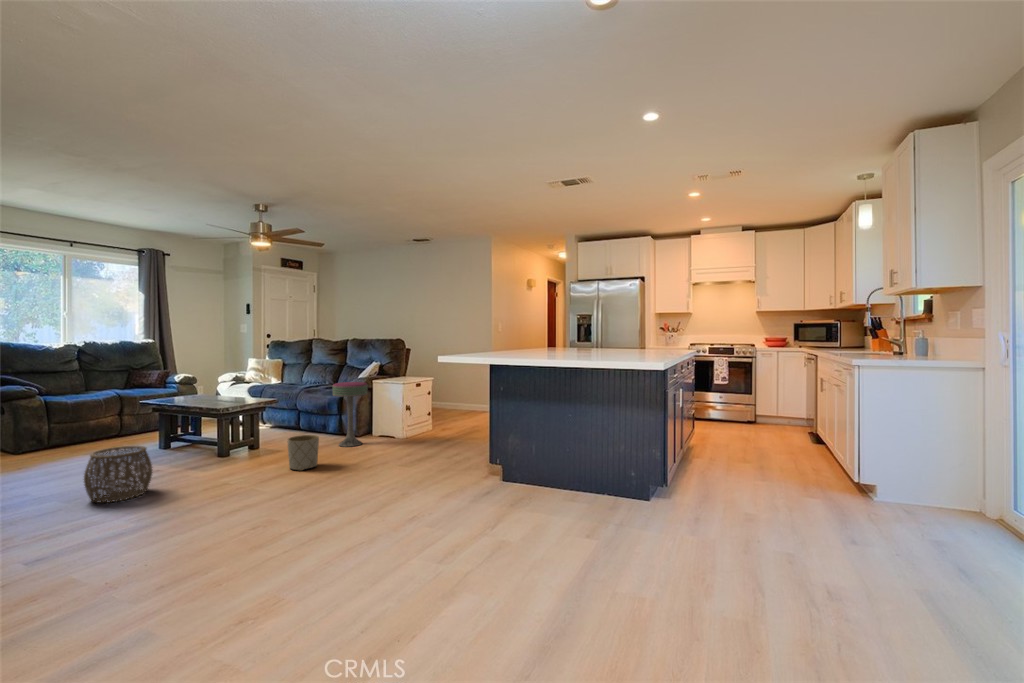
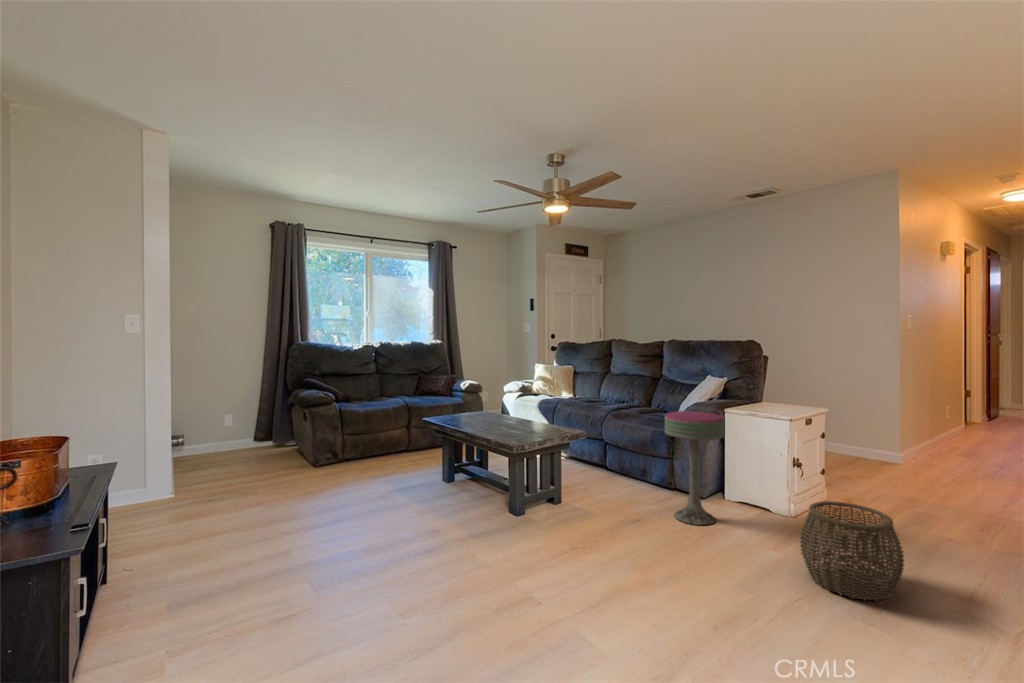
planter: present [287,435,319,471] -> none [612,512,666,586]
woven basket: present [84,446,152,503] -> present [800,501,904,601]

